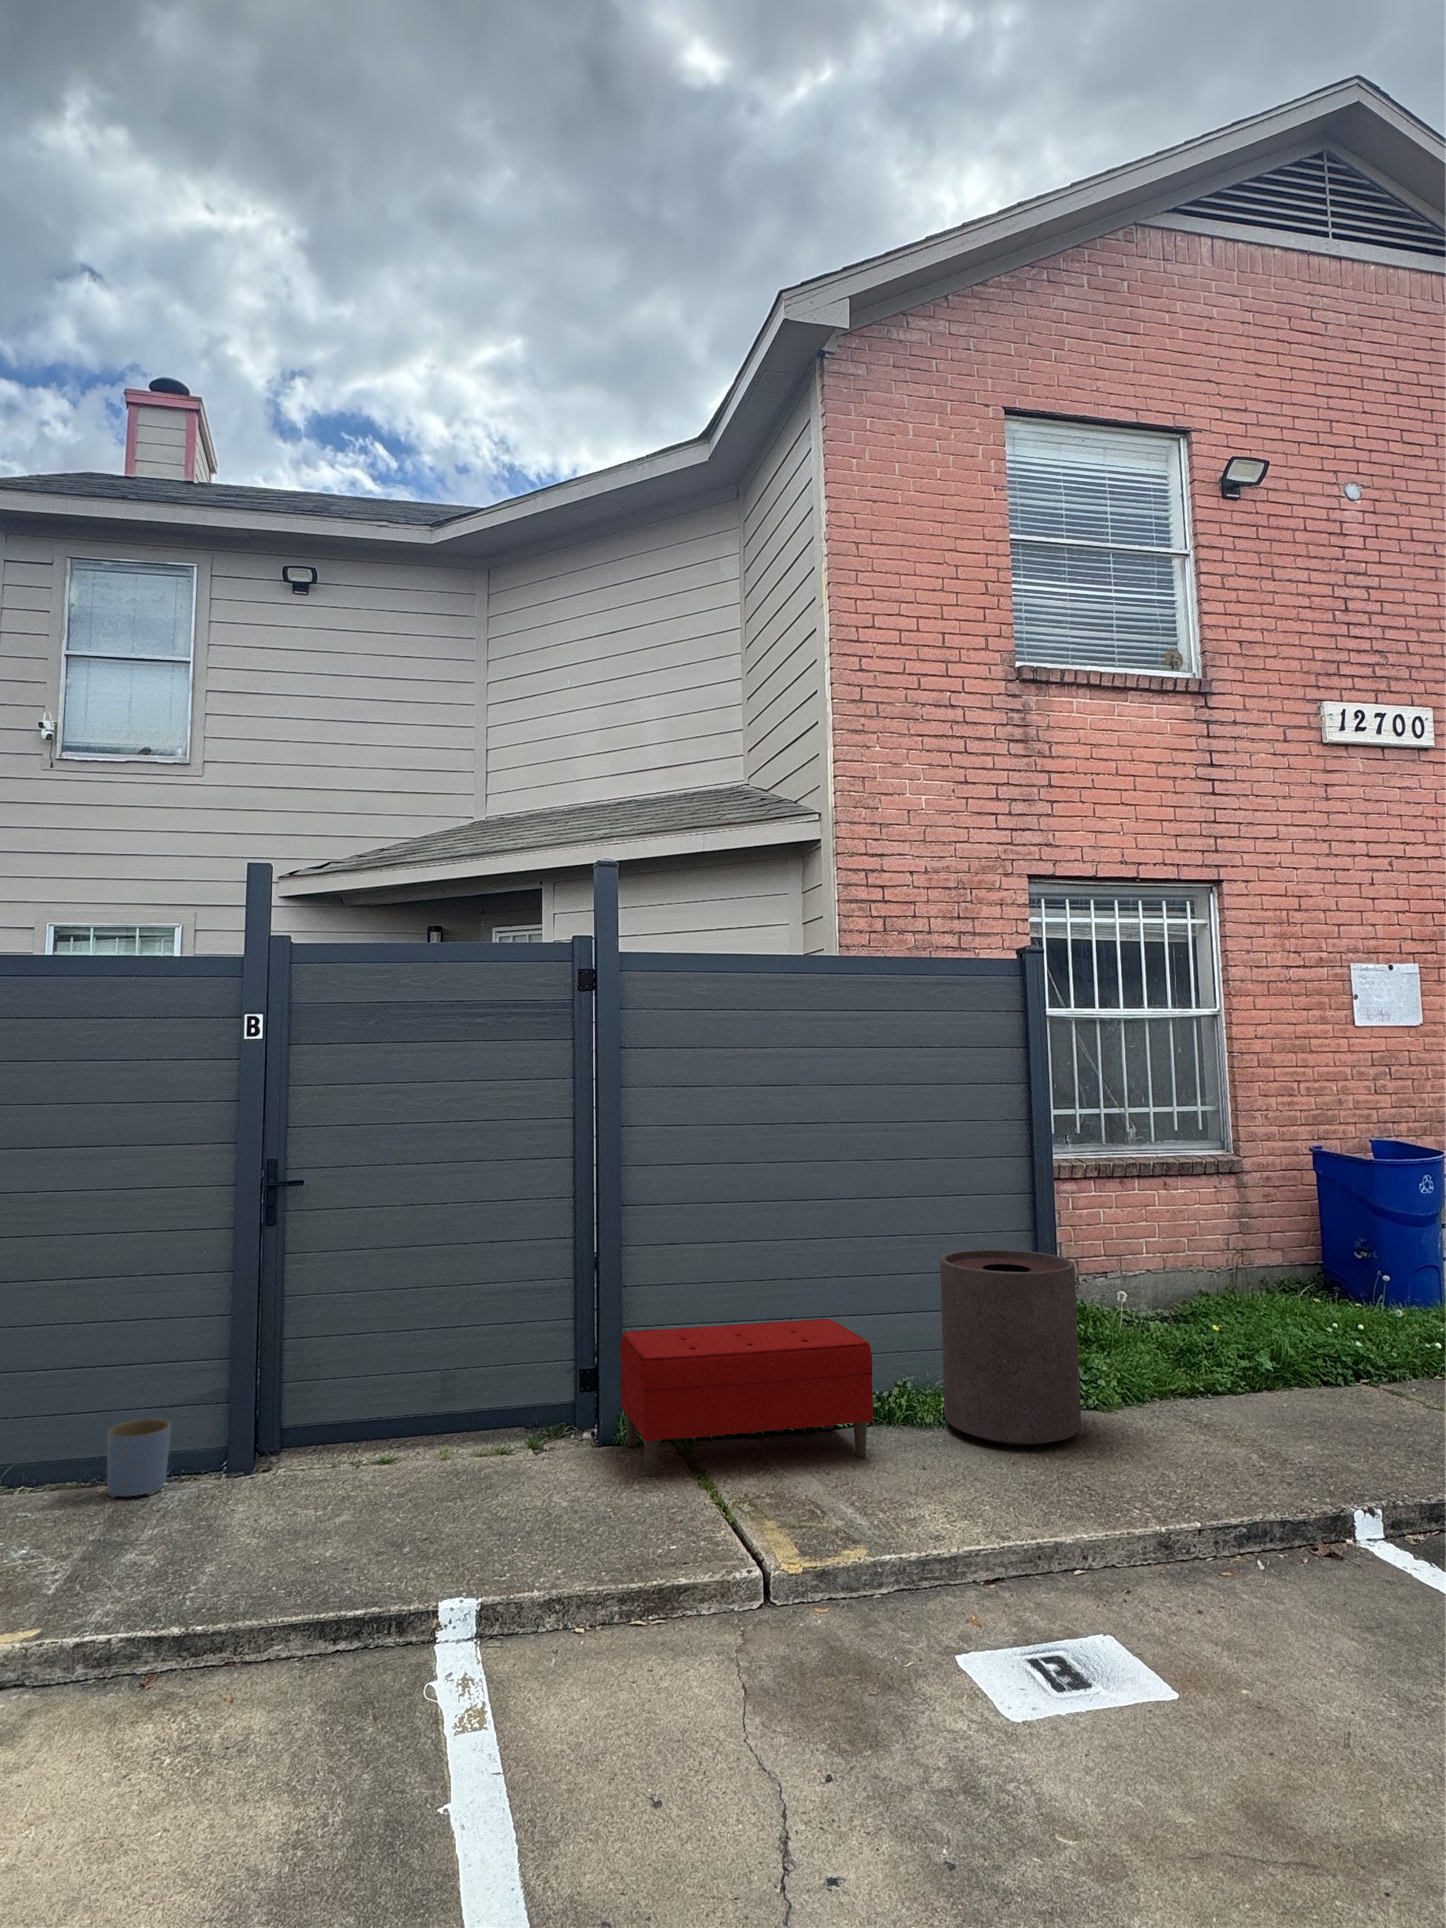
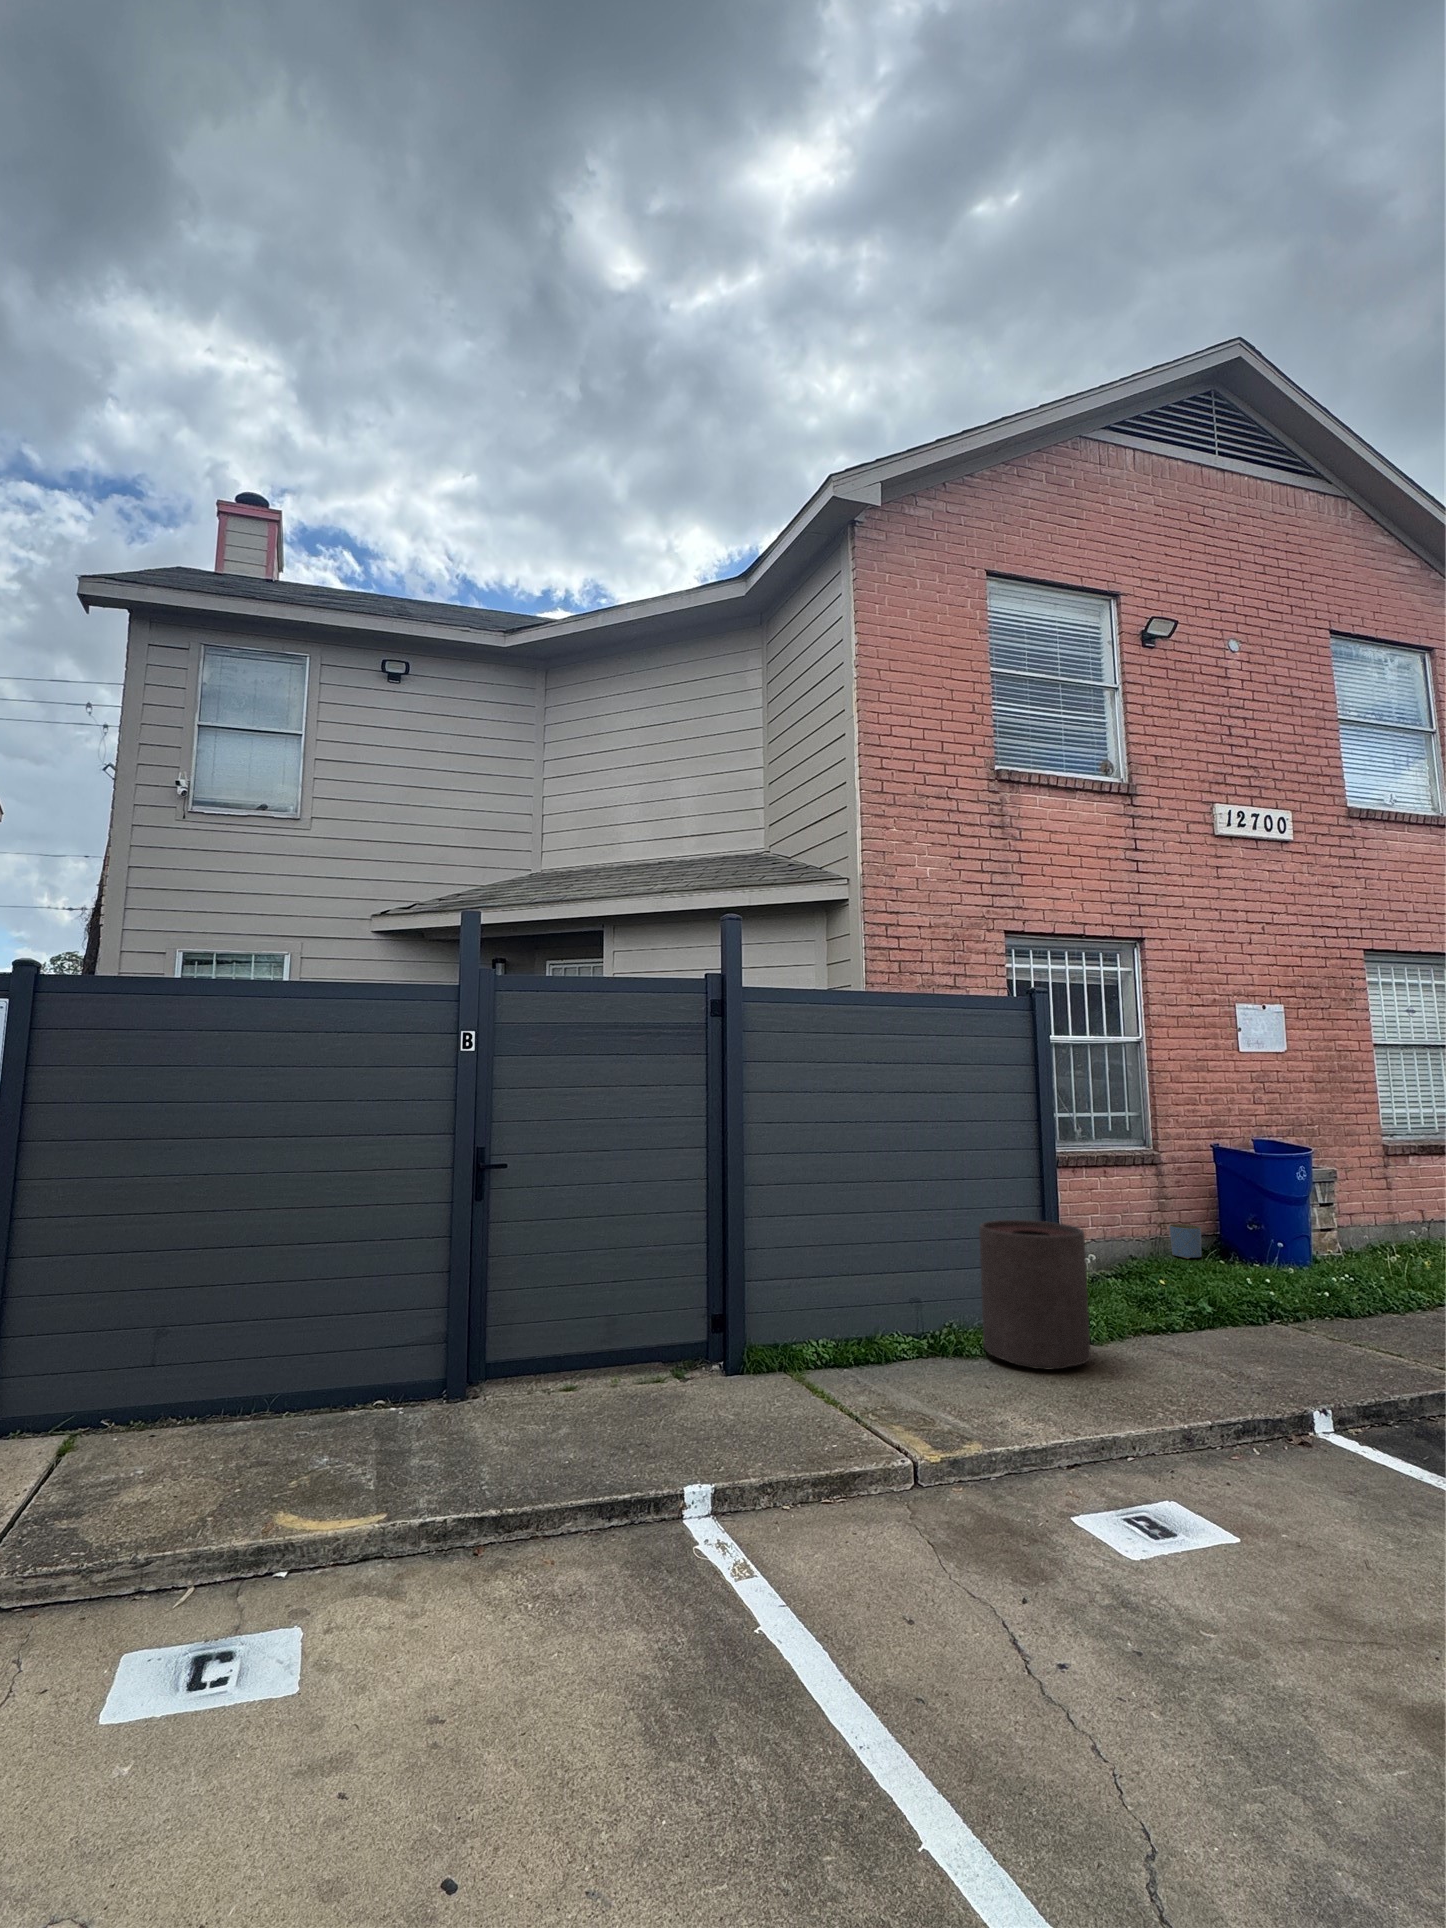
bench: present [620,1319,873,1477] -> none [745,1274,945,1397]
planter: present [107,1419,171,1498] -> present [1169,1224,1202,1259]

